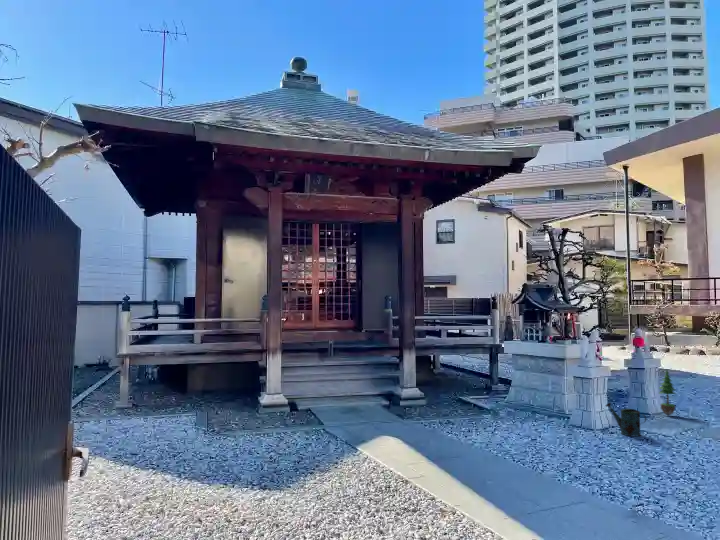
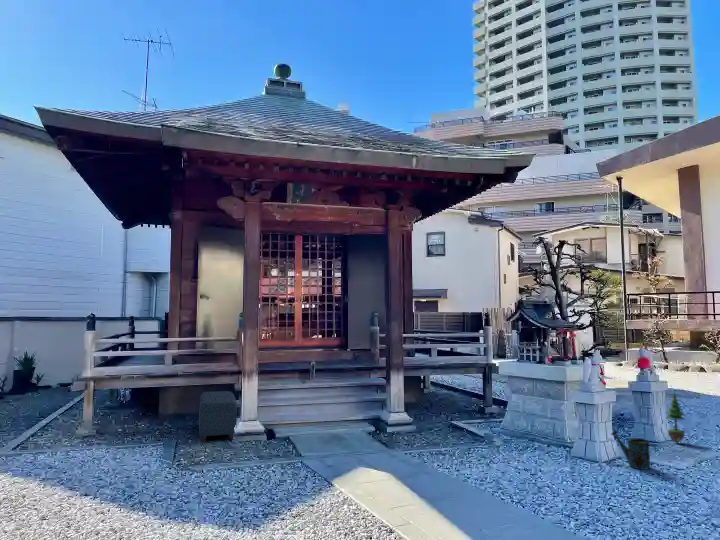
bench: none [227,368,262,413] -> present [199,391,237,442]

